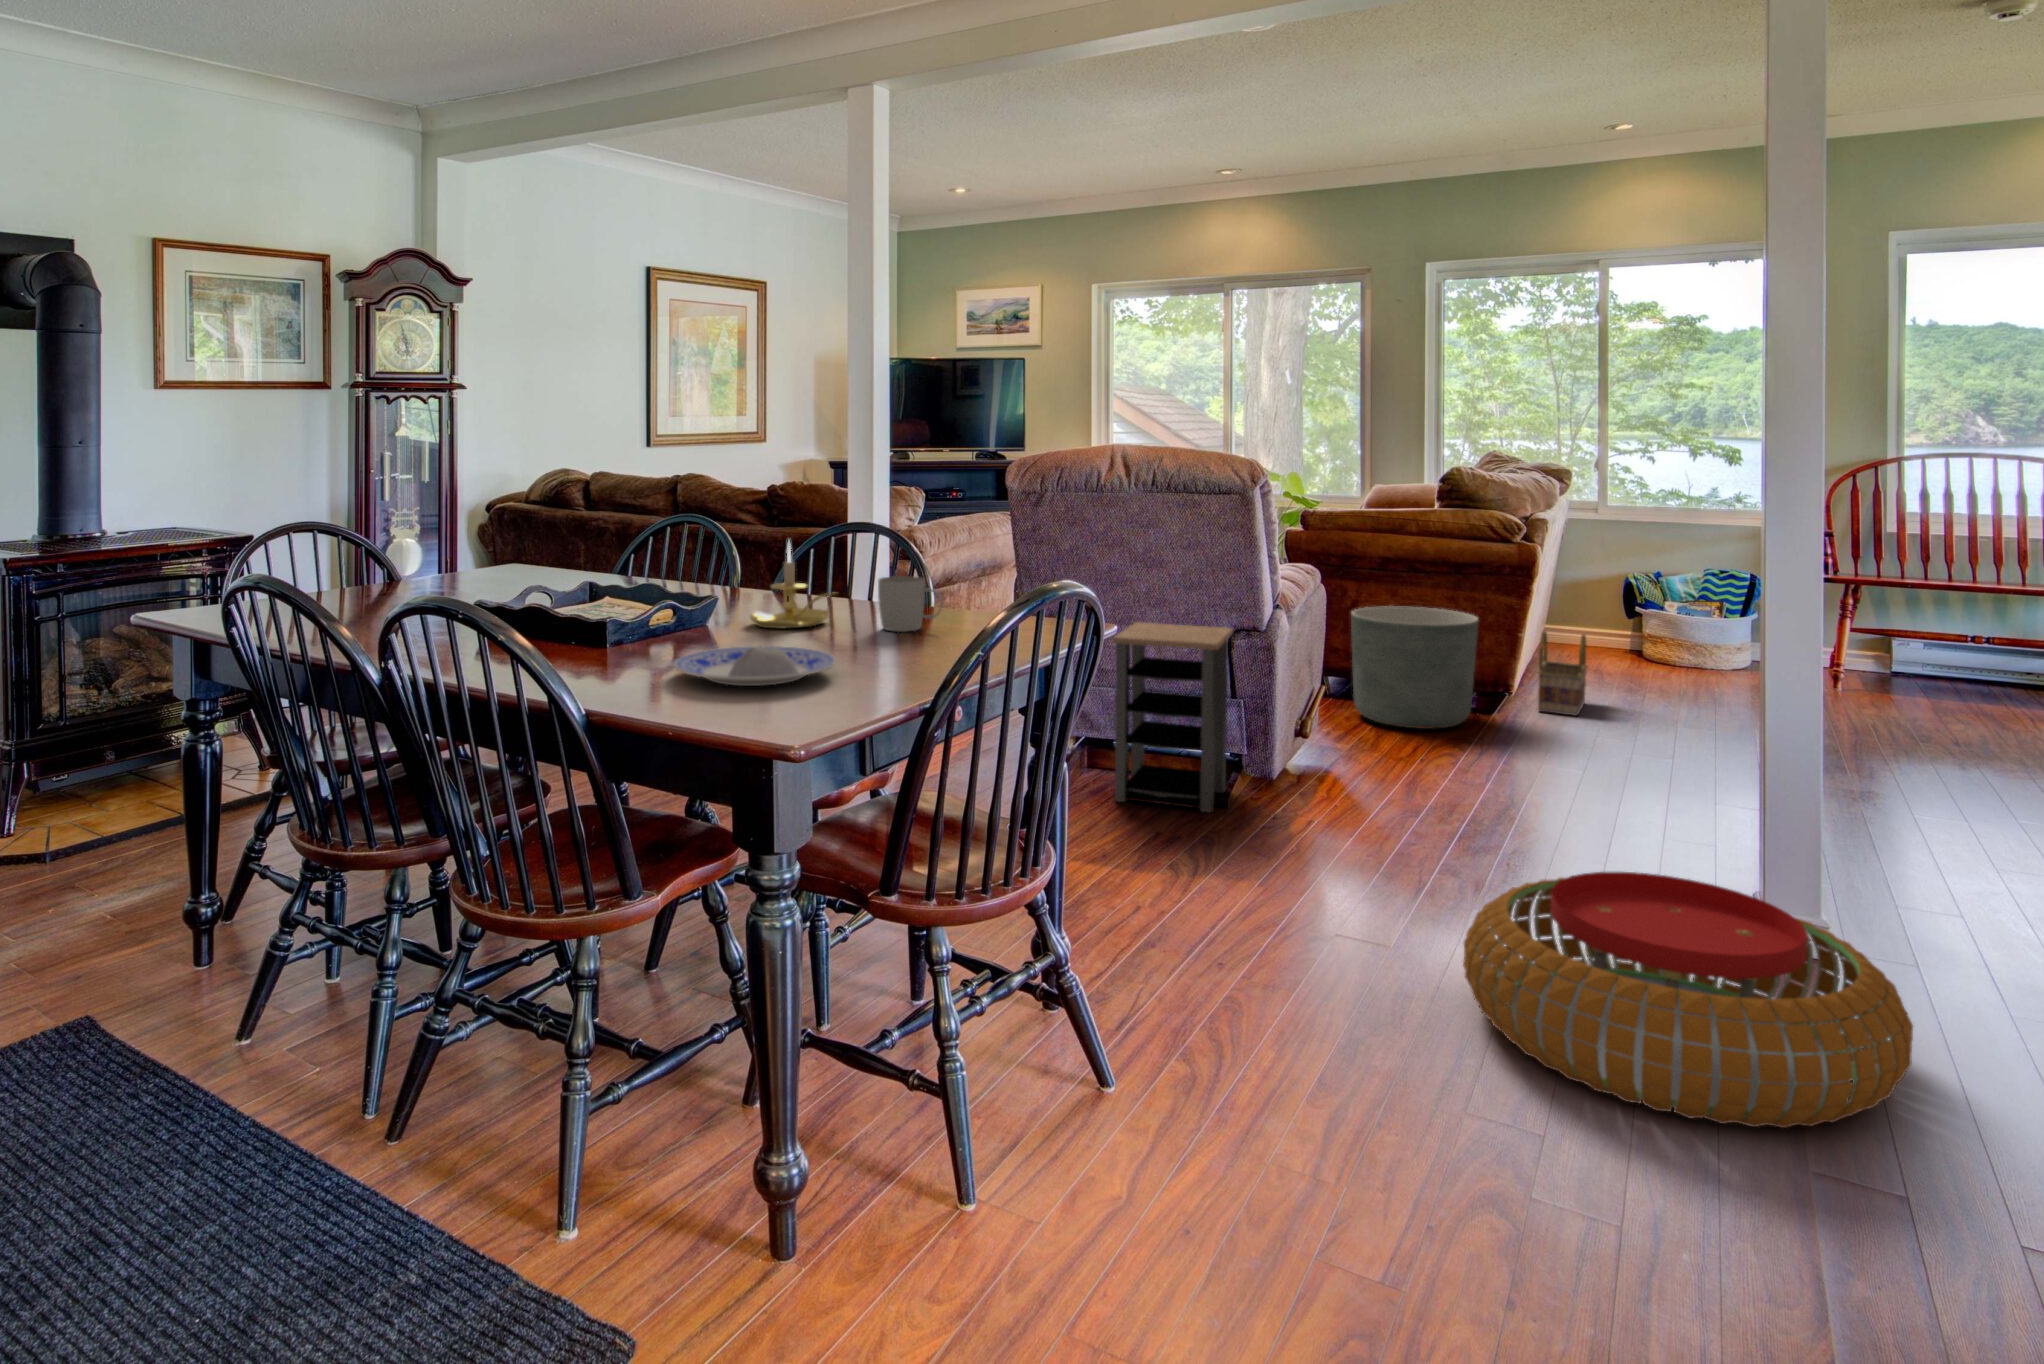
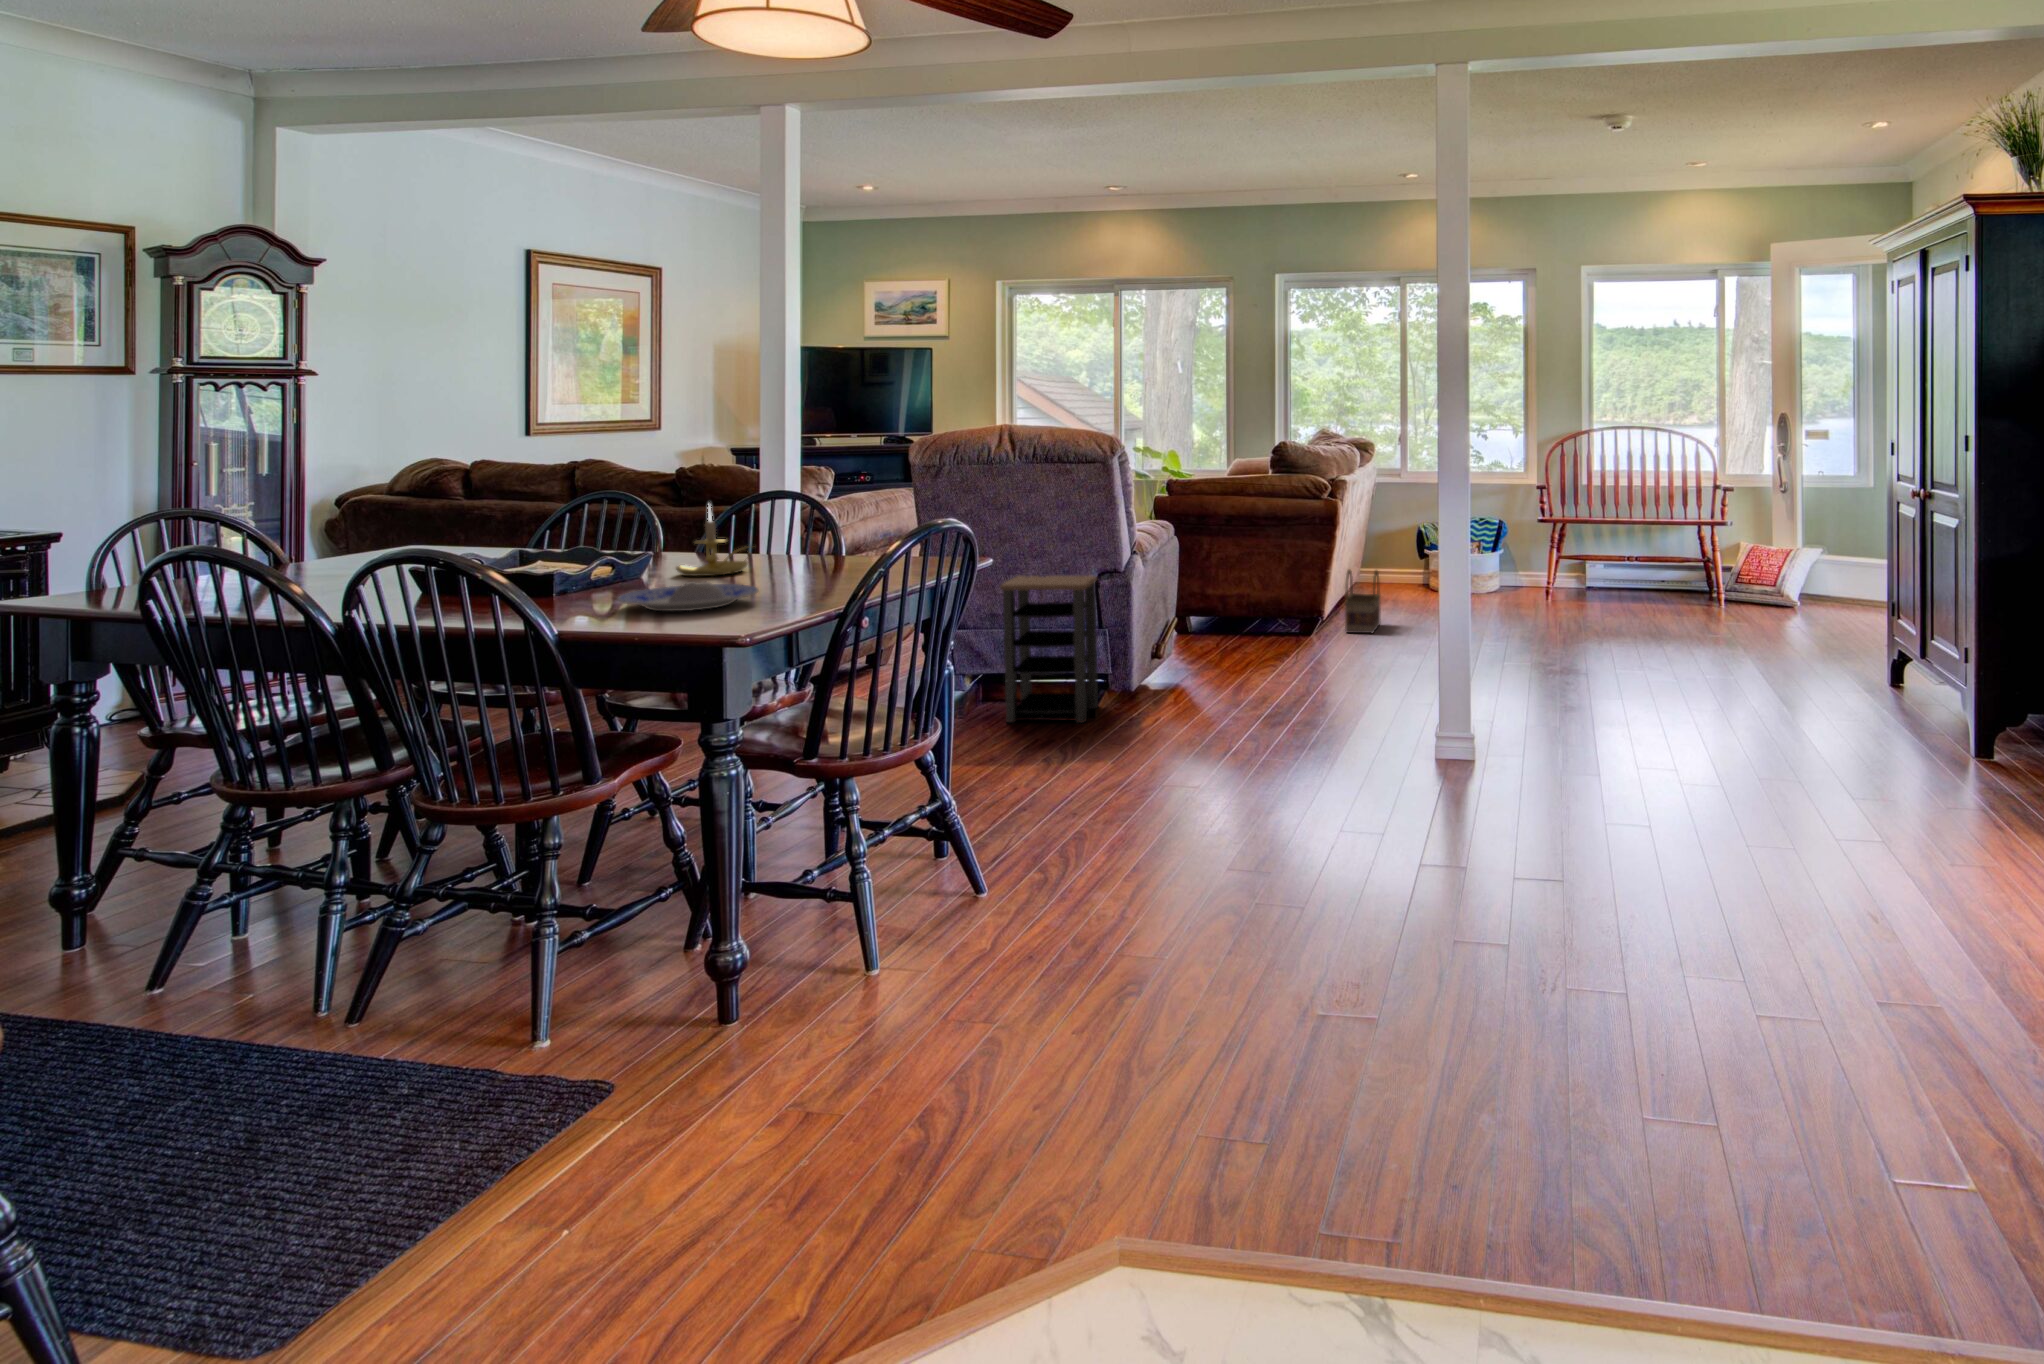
mug: present [878,576,943,632] -> none [791,529,846,573]
planter: present [1351,606,1478,729] -> none [1203,555,1297,651]
pouf: present [1463,872,1913,1128] -> none [1245,713,1500,857]

